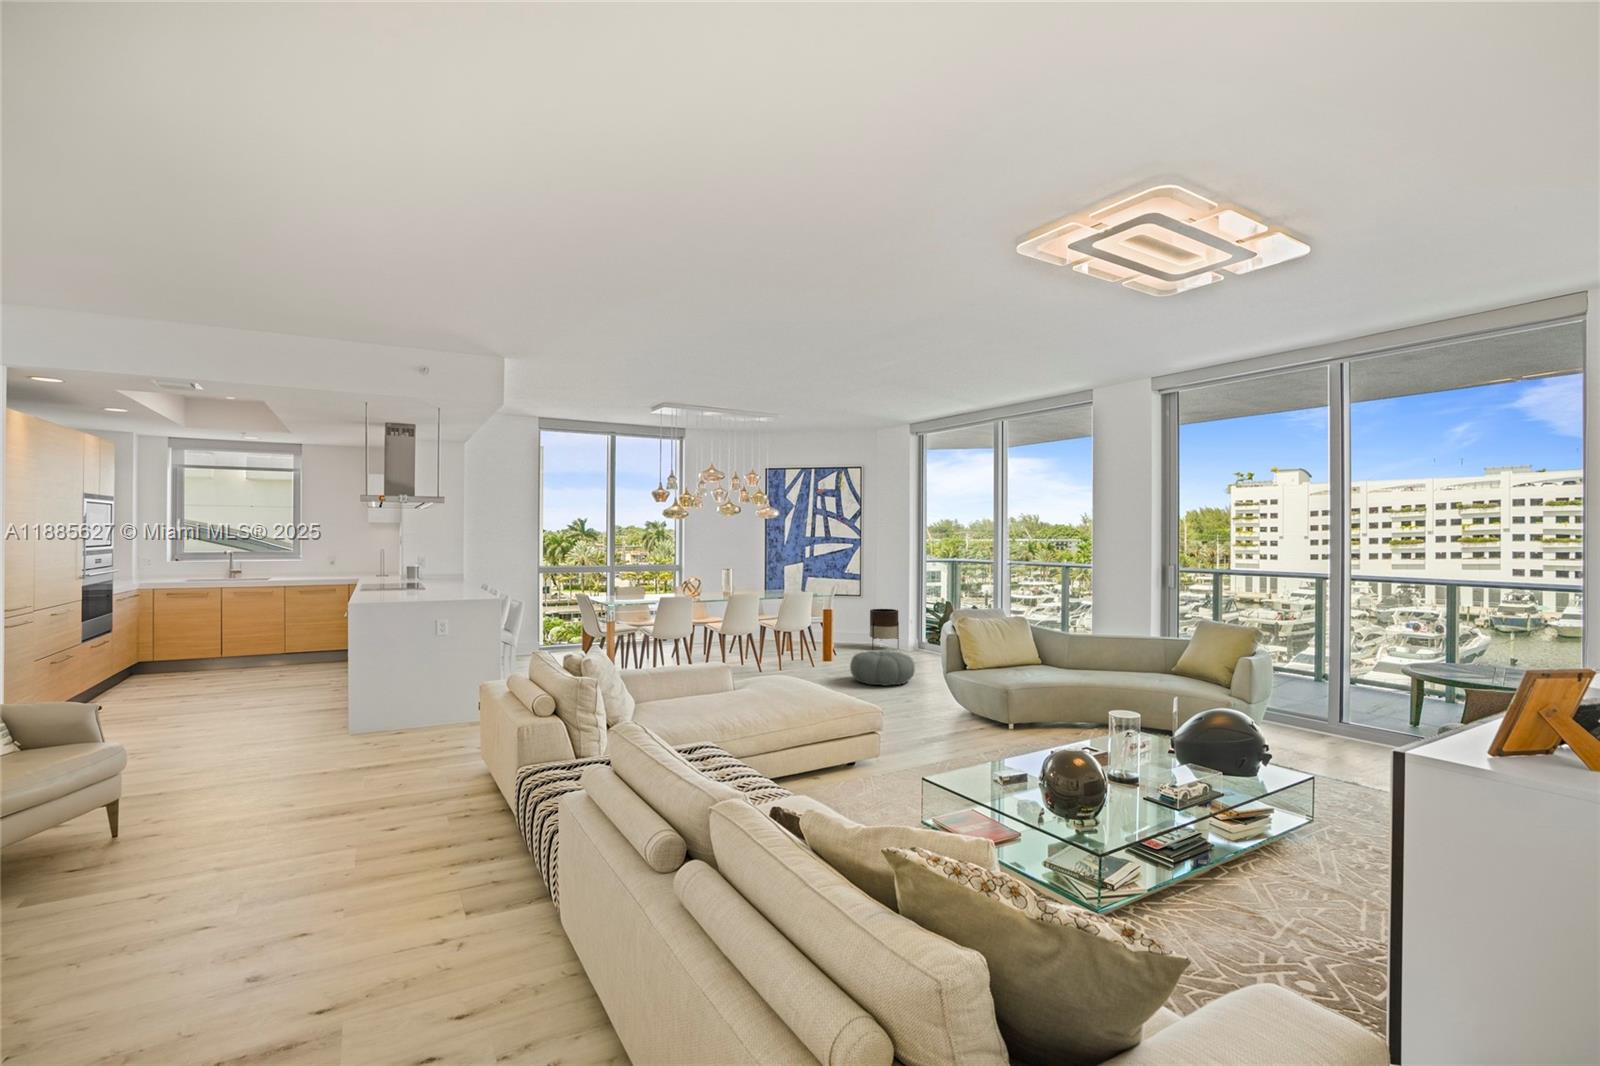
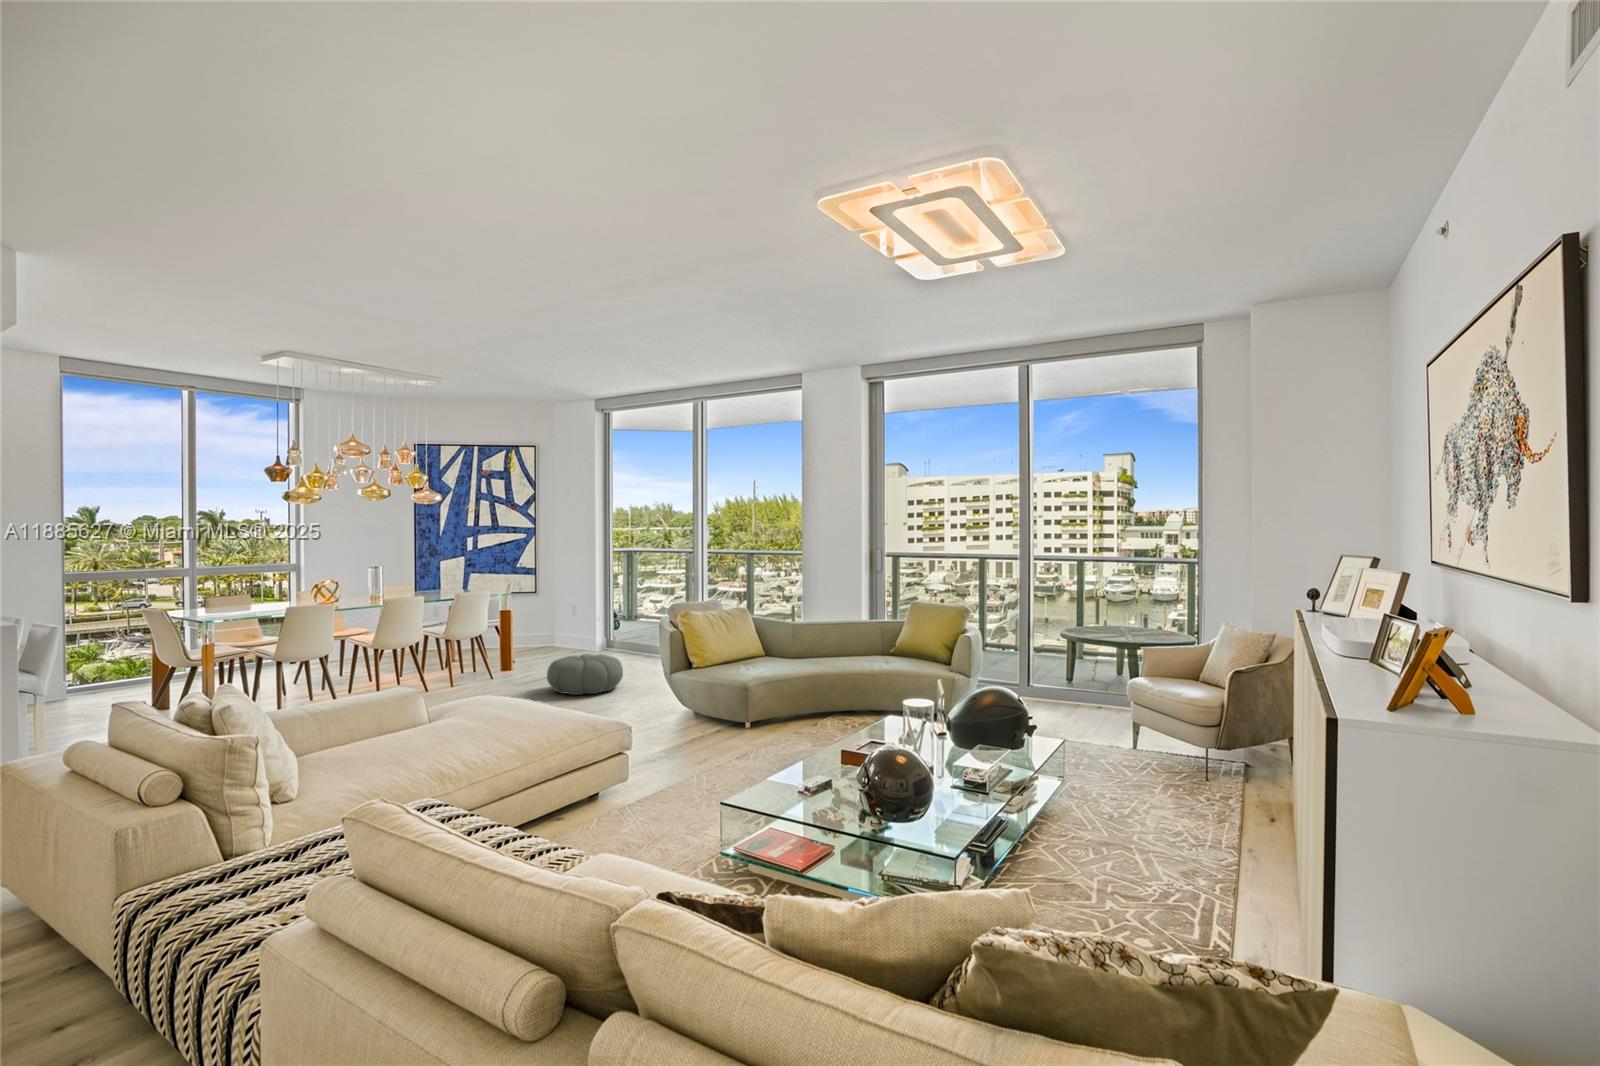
planter: present [870,609,899,650] -> none [553,607,587,654]

